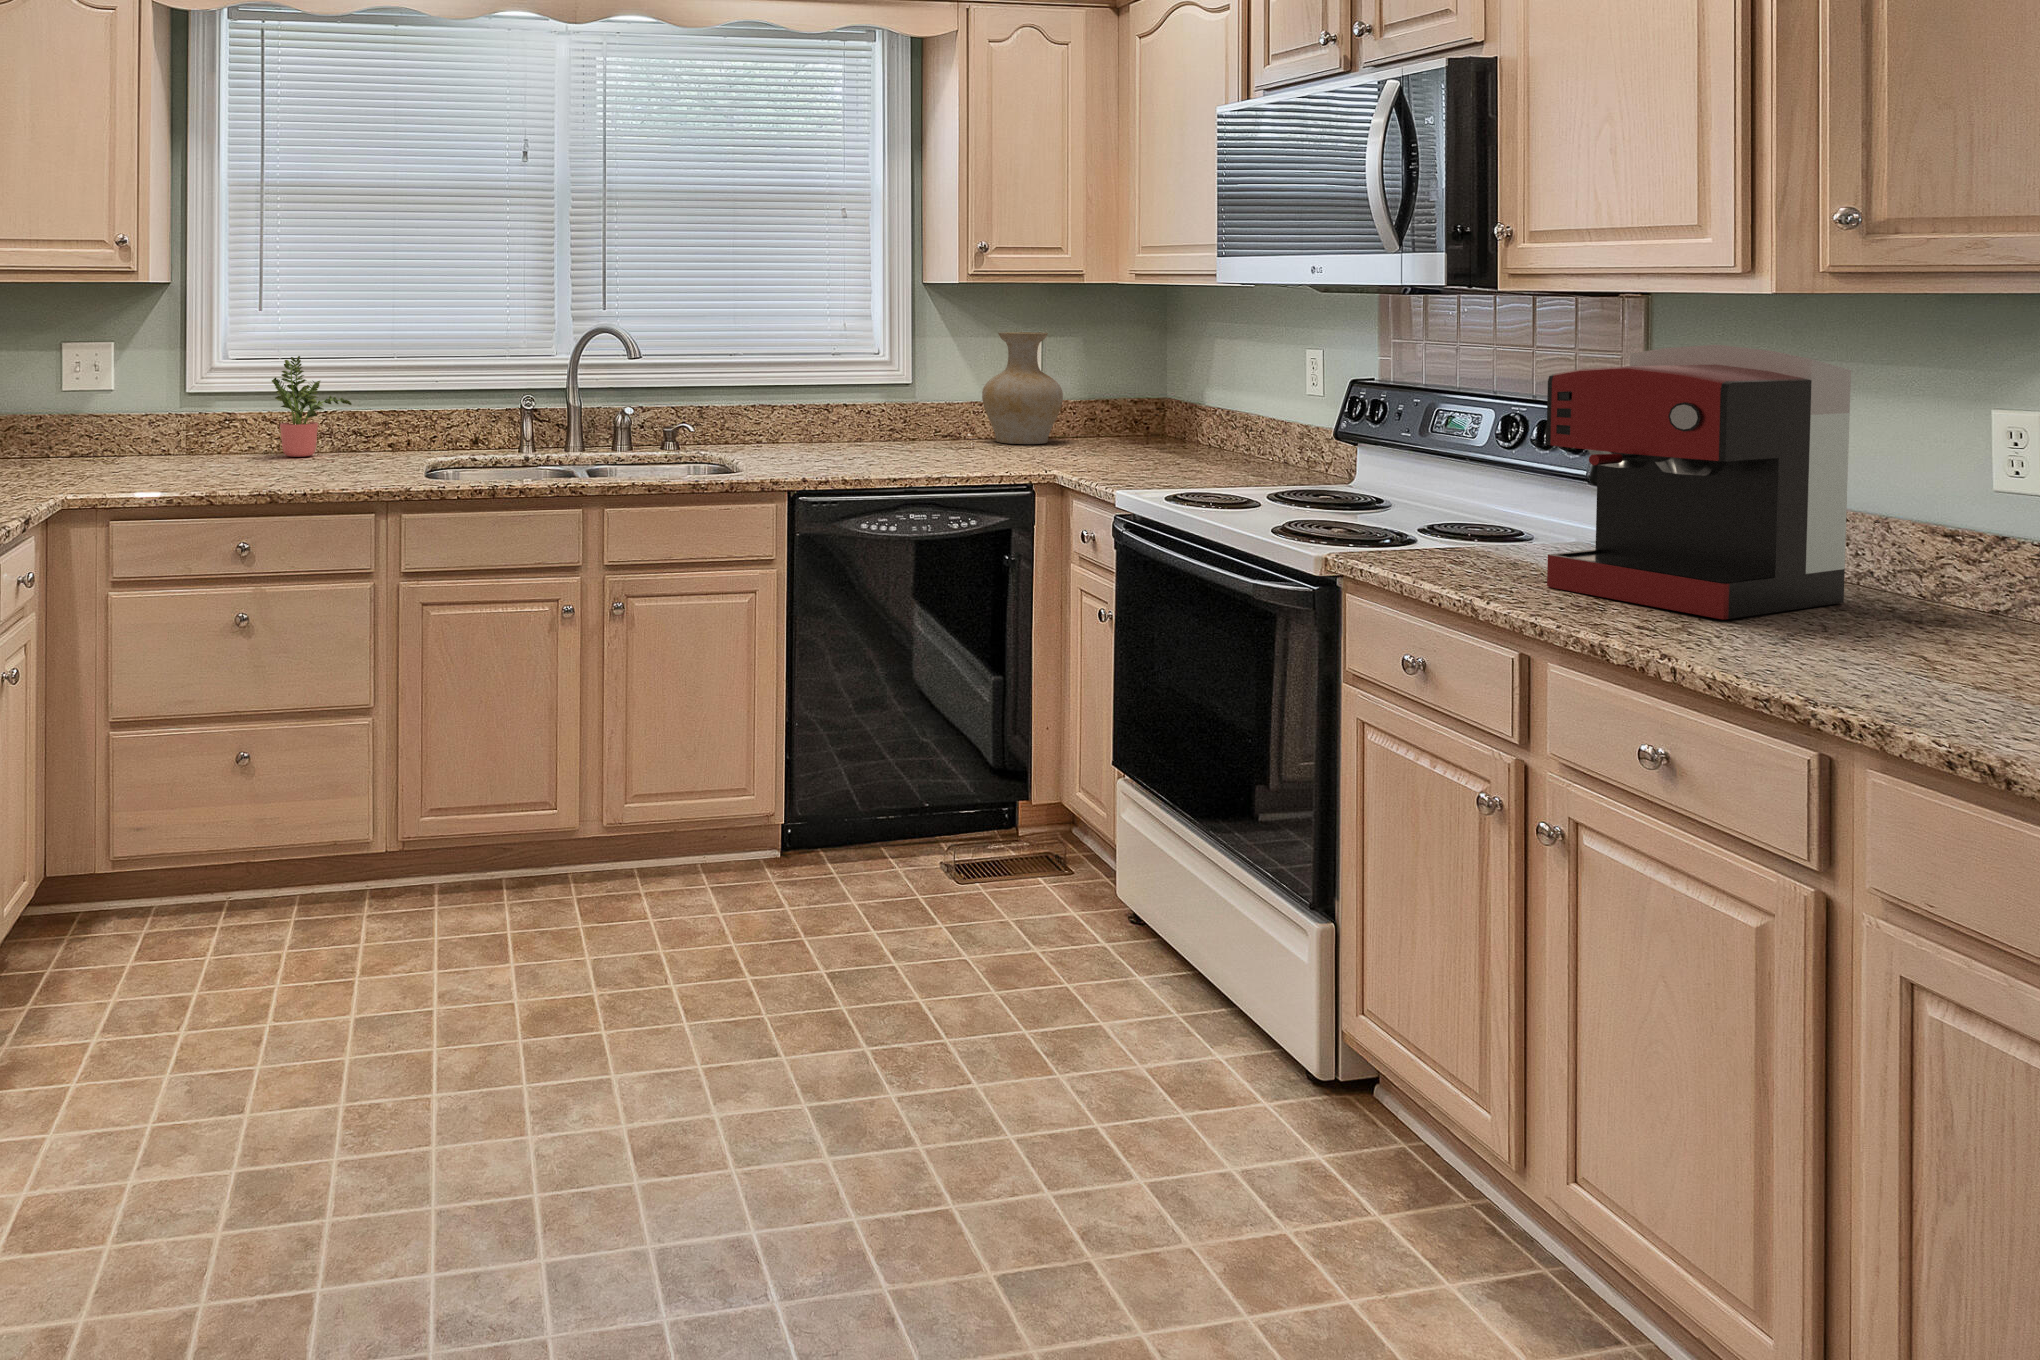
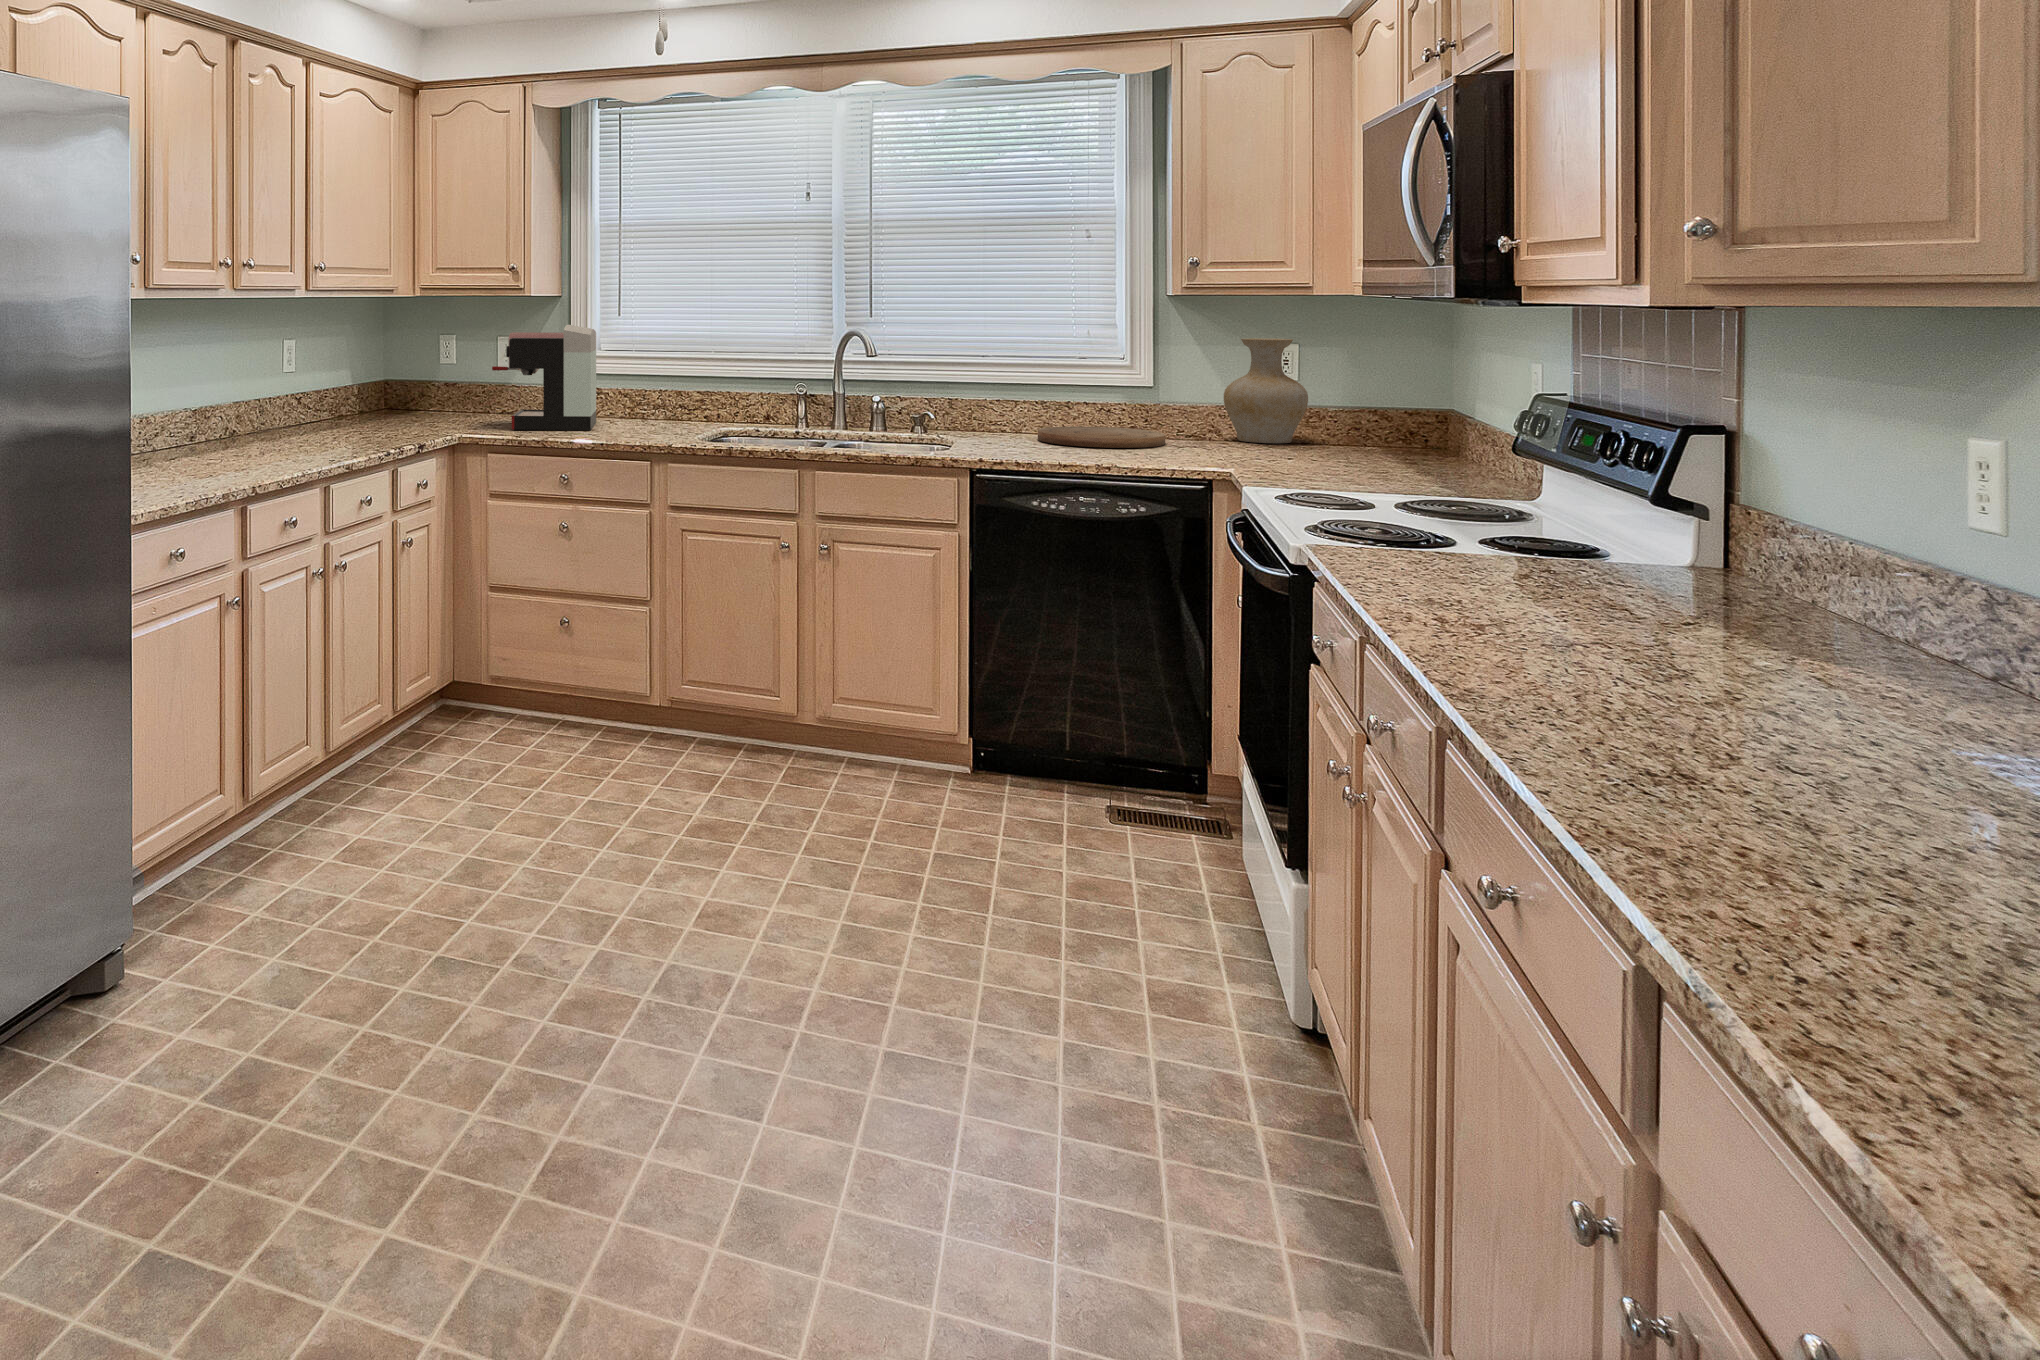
coffee maker: present [1546,345,1851,619] -> present [492,325,596,430]
potted plant: present [272,356,352,457] -> none [619,351,679,423]
cutting board: none [811,434,946,457] -> present [1038,426,1165,448]

